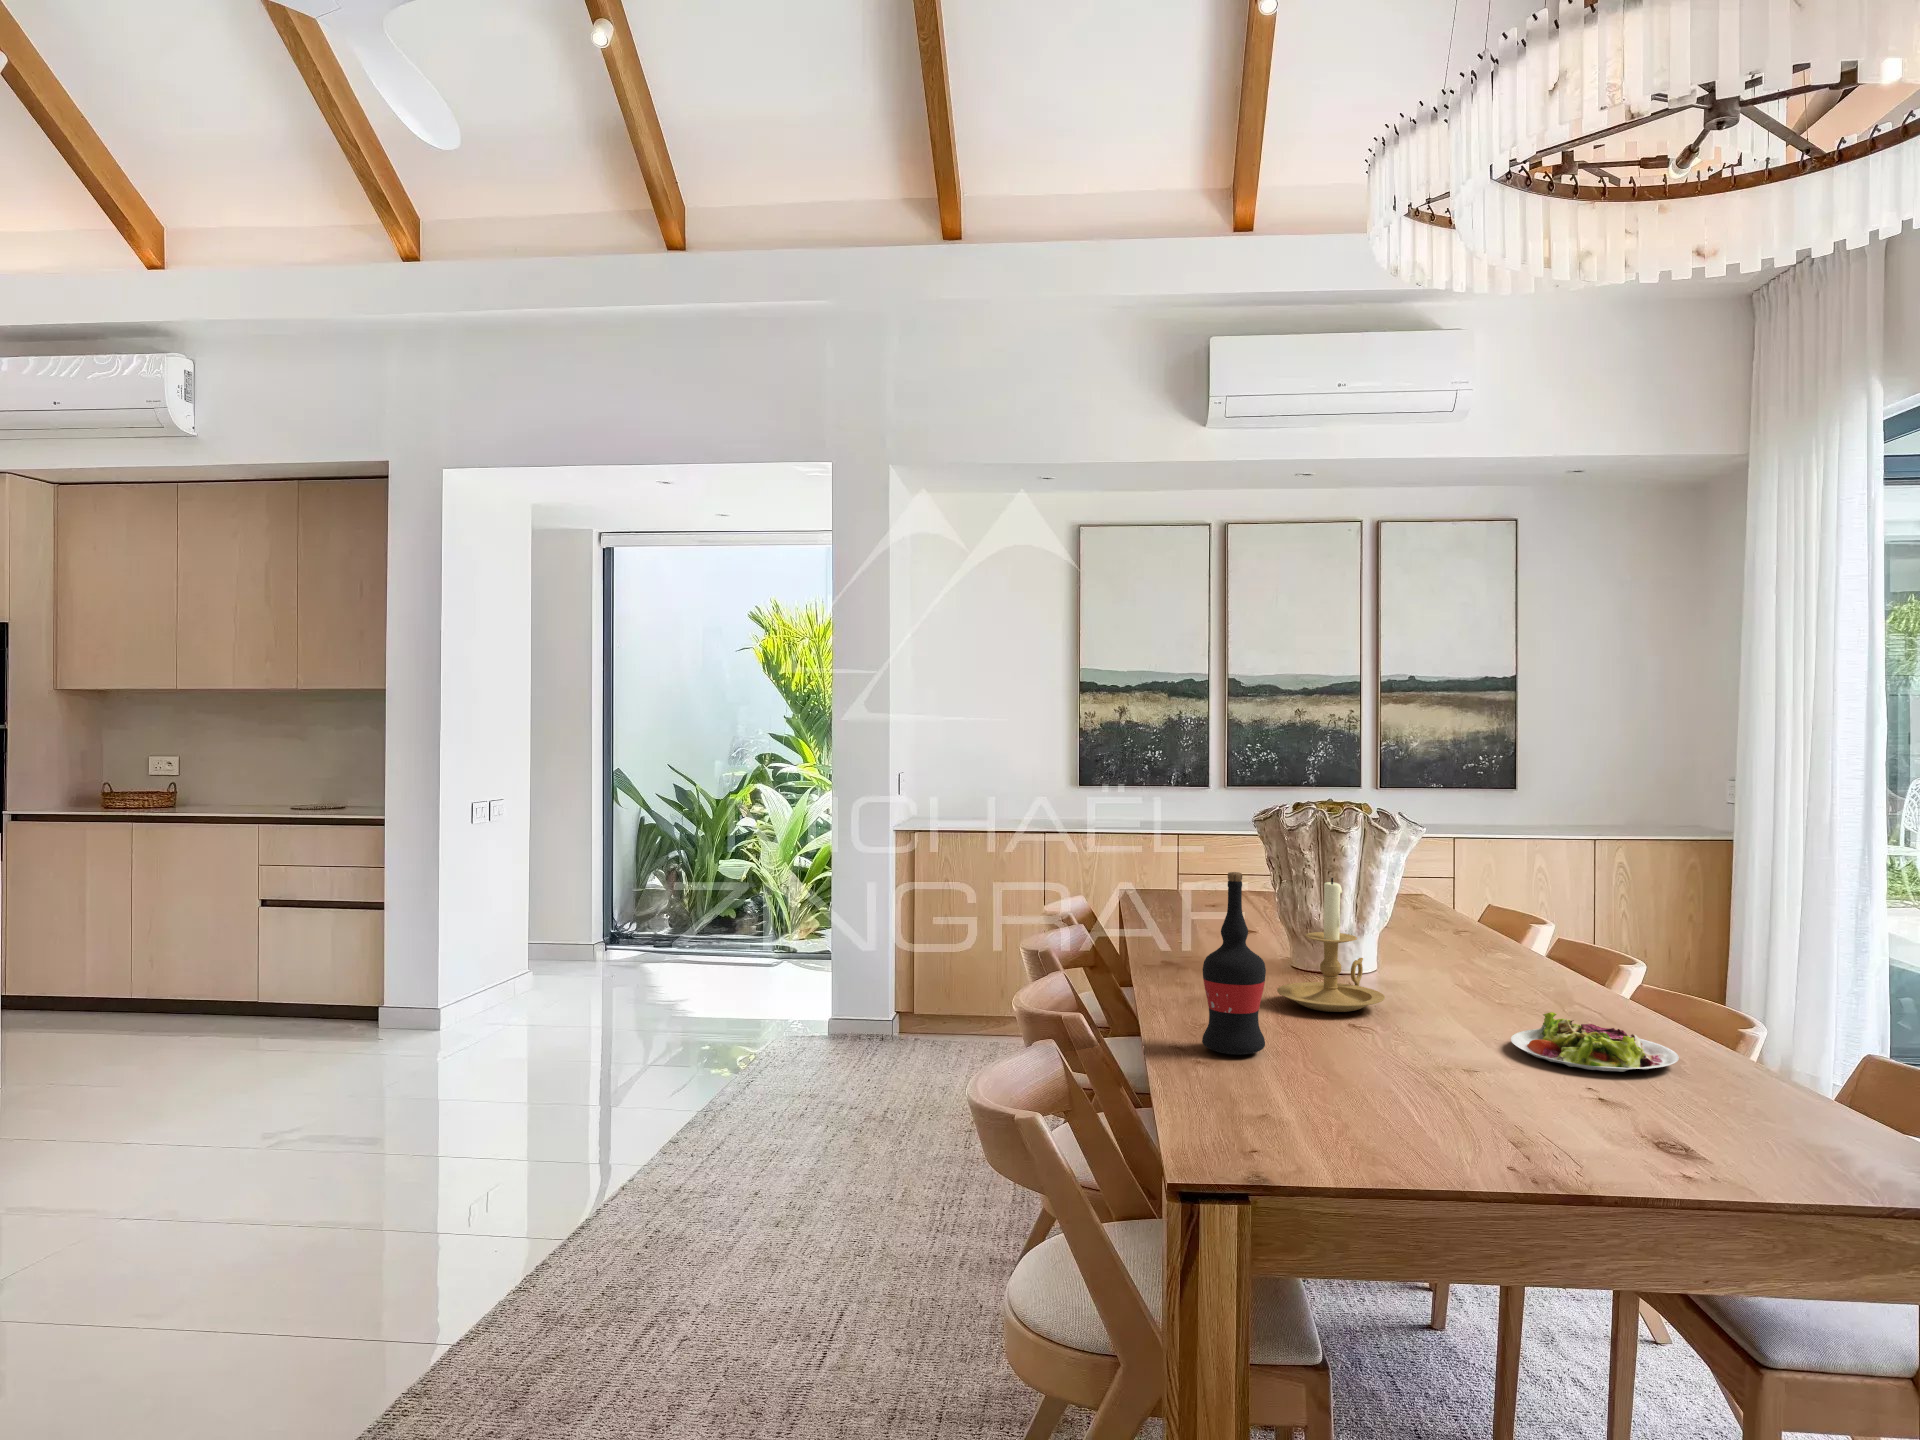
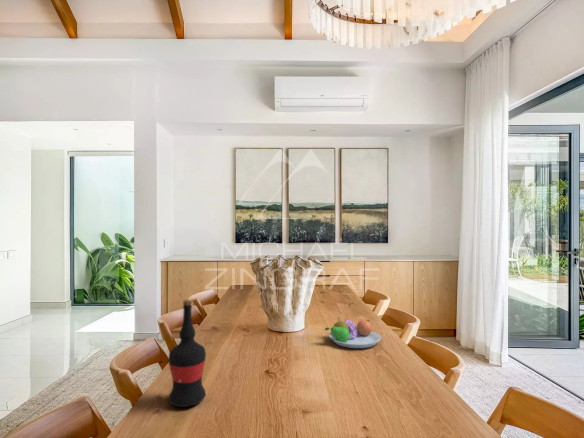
candle holder: present [1277,878,1385,1012] -> none [241,293,293,362]
fruit bowl: none [1438,941,1565,1001] -> present [325,318,381,348]
salad plate: present [1511,1012,1679,1072] -> none [342,365,425,409]

